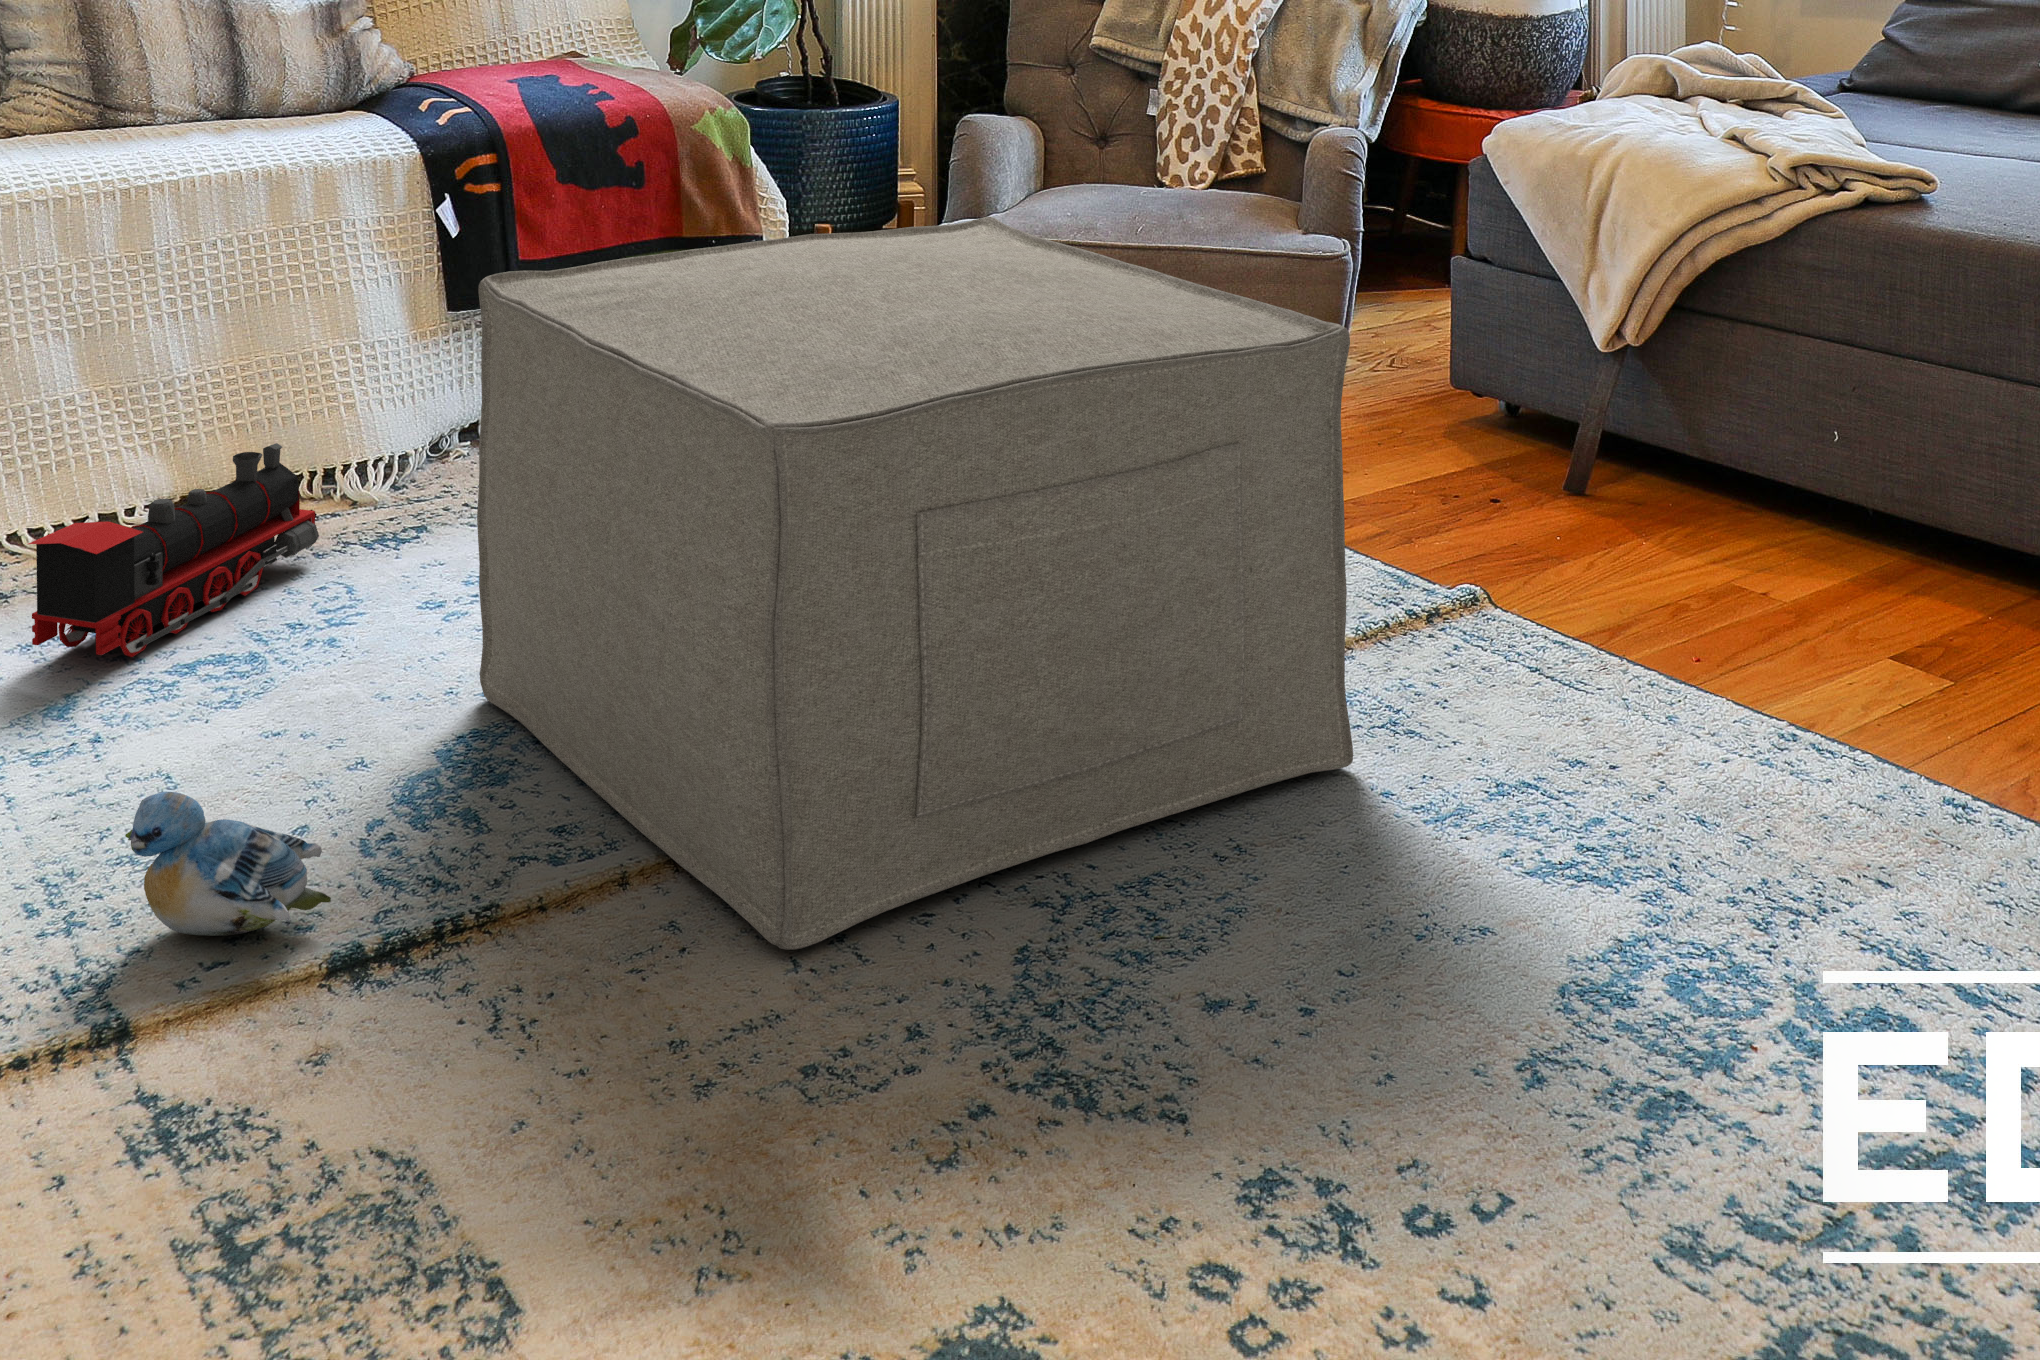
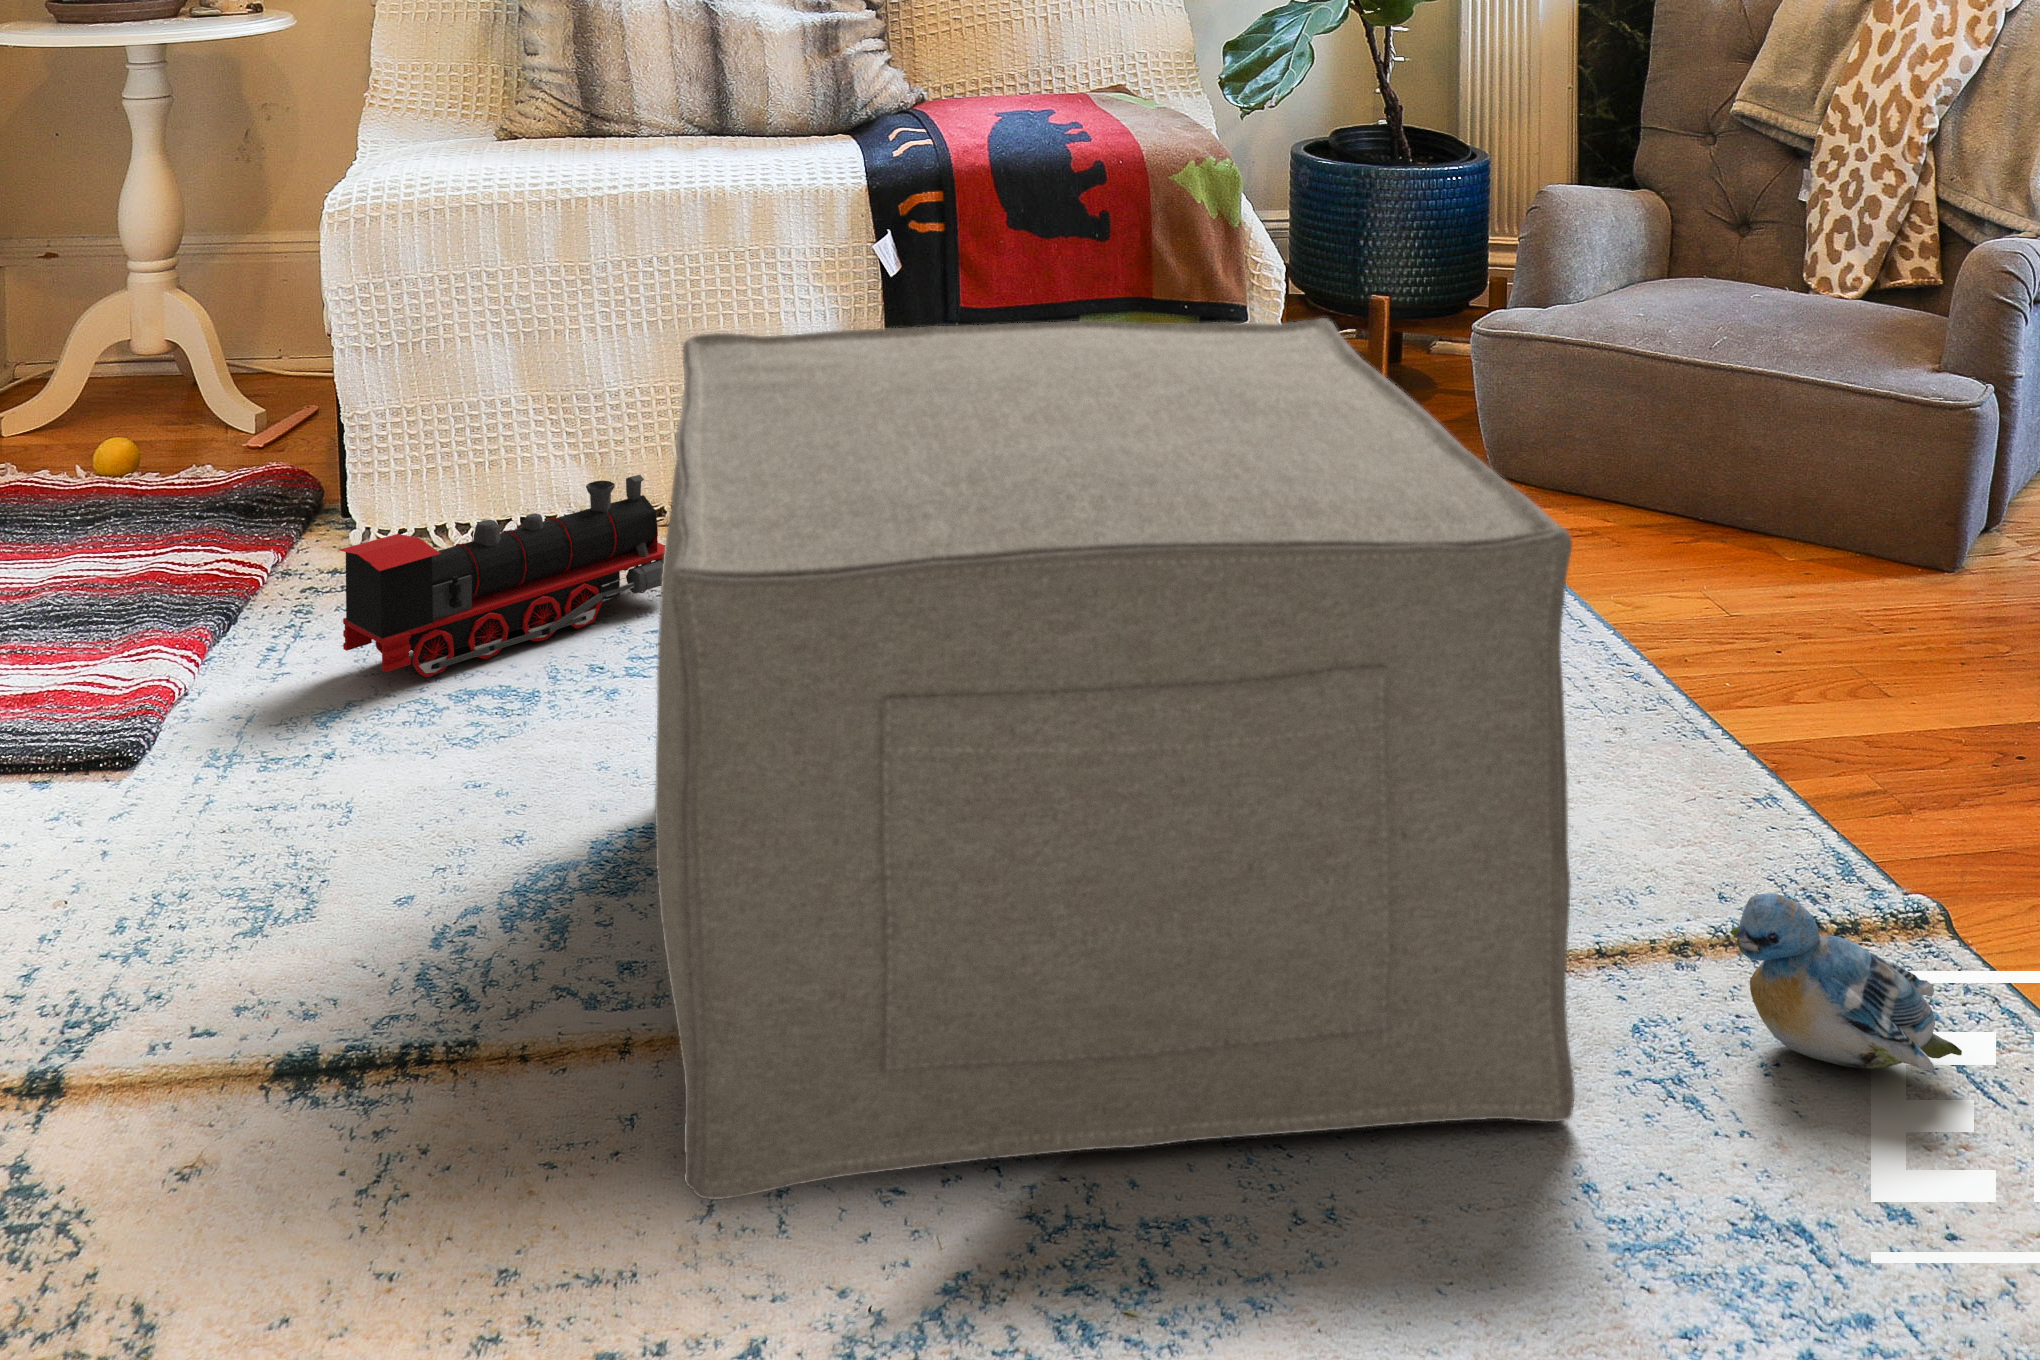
plush toy: present [125,792,331,936] -> present [1730,893,1962,1073]

